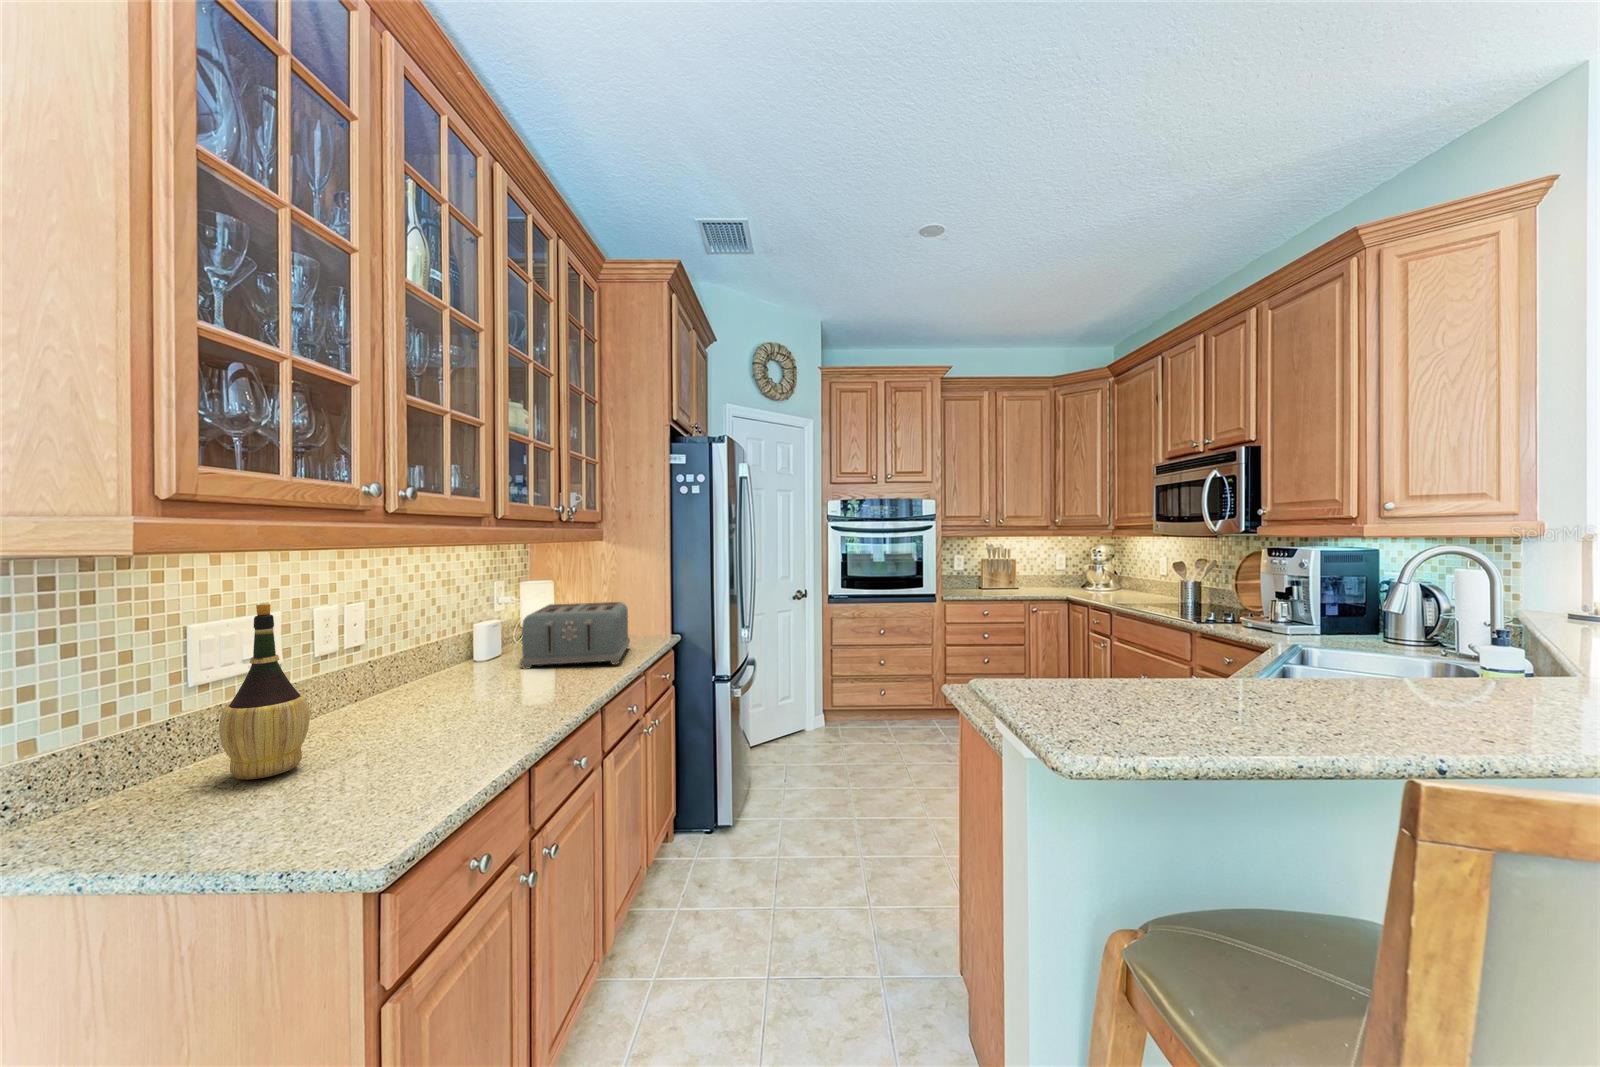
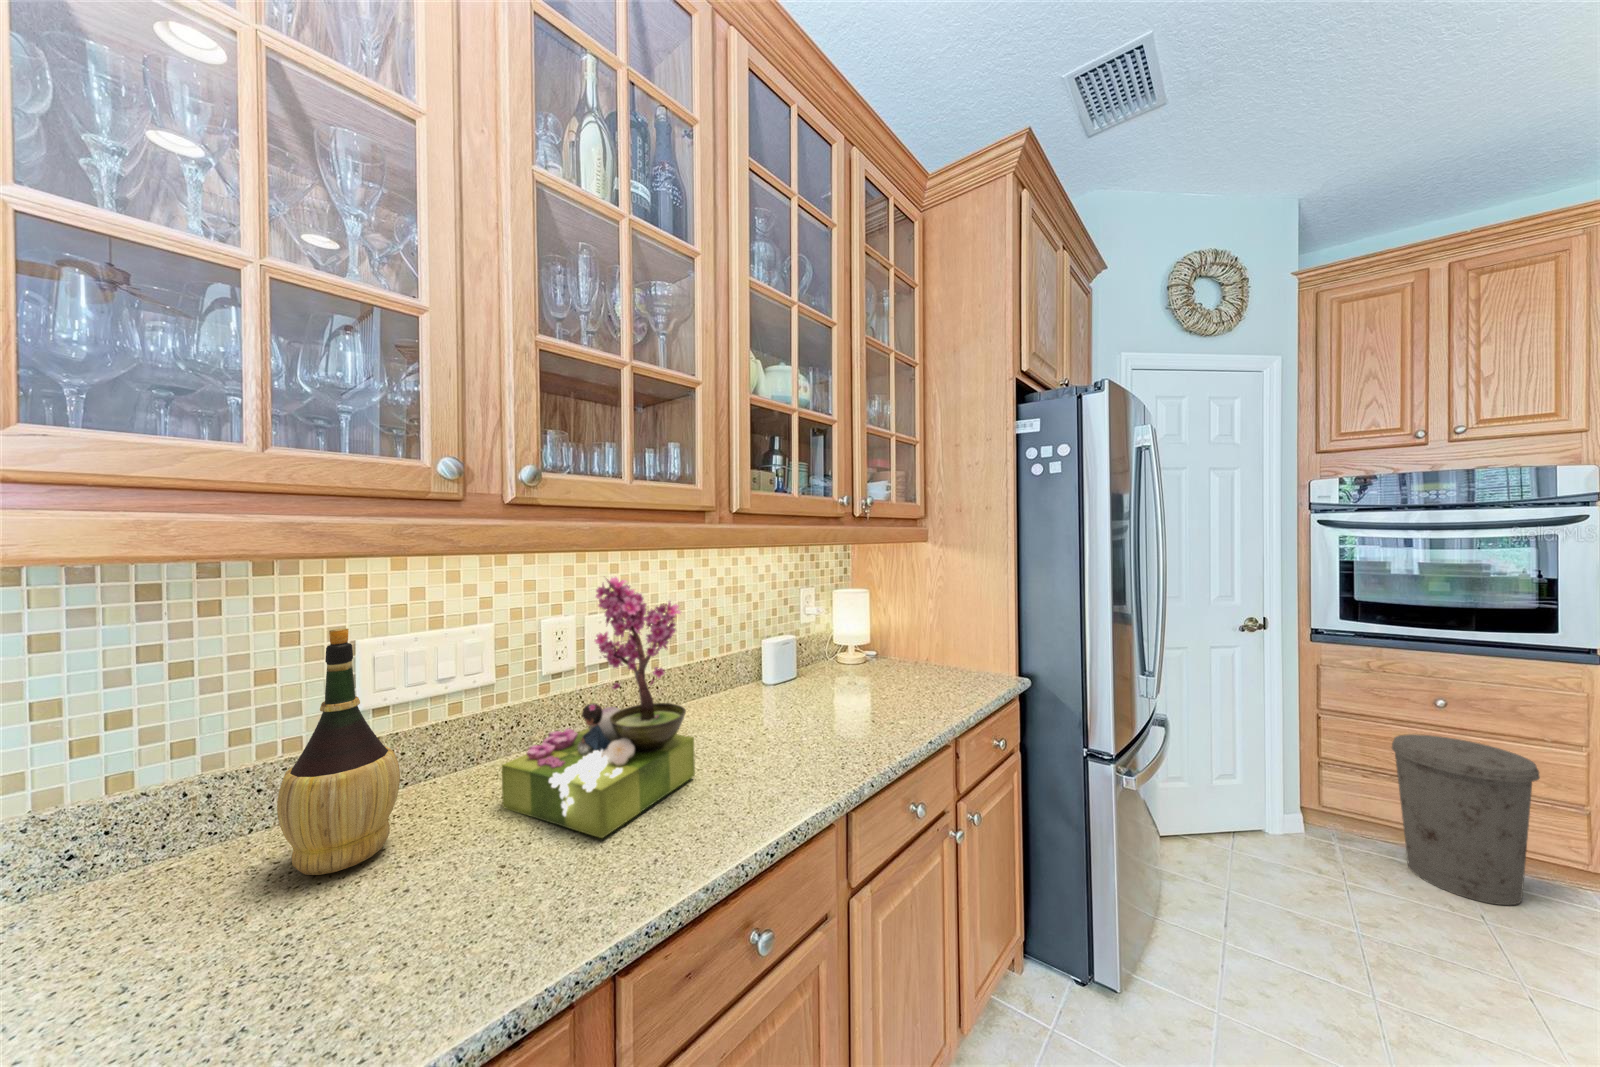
flower arrangement: none [354,565,491,739] -> present [502,576,695,838]
toaster: present [520,602,630,669] -> none [795,620,951,725]
trash can: none [865,654,918,739] -> present [1392,734,1540,905]

